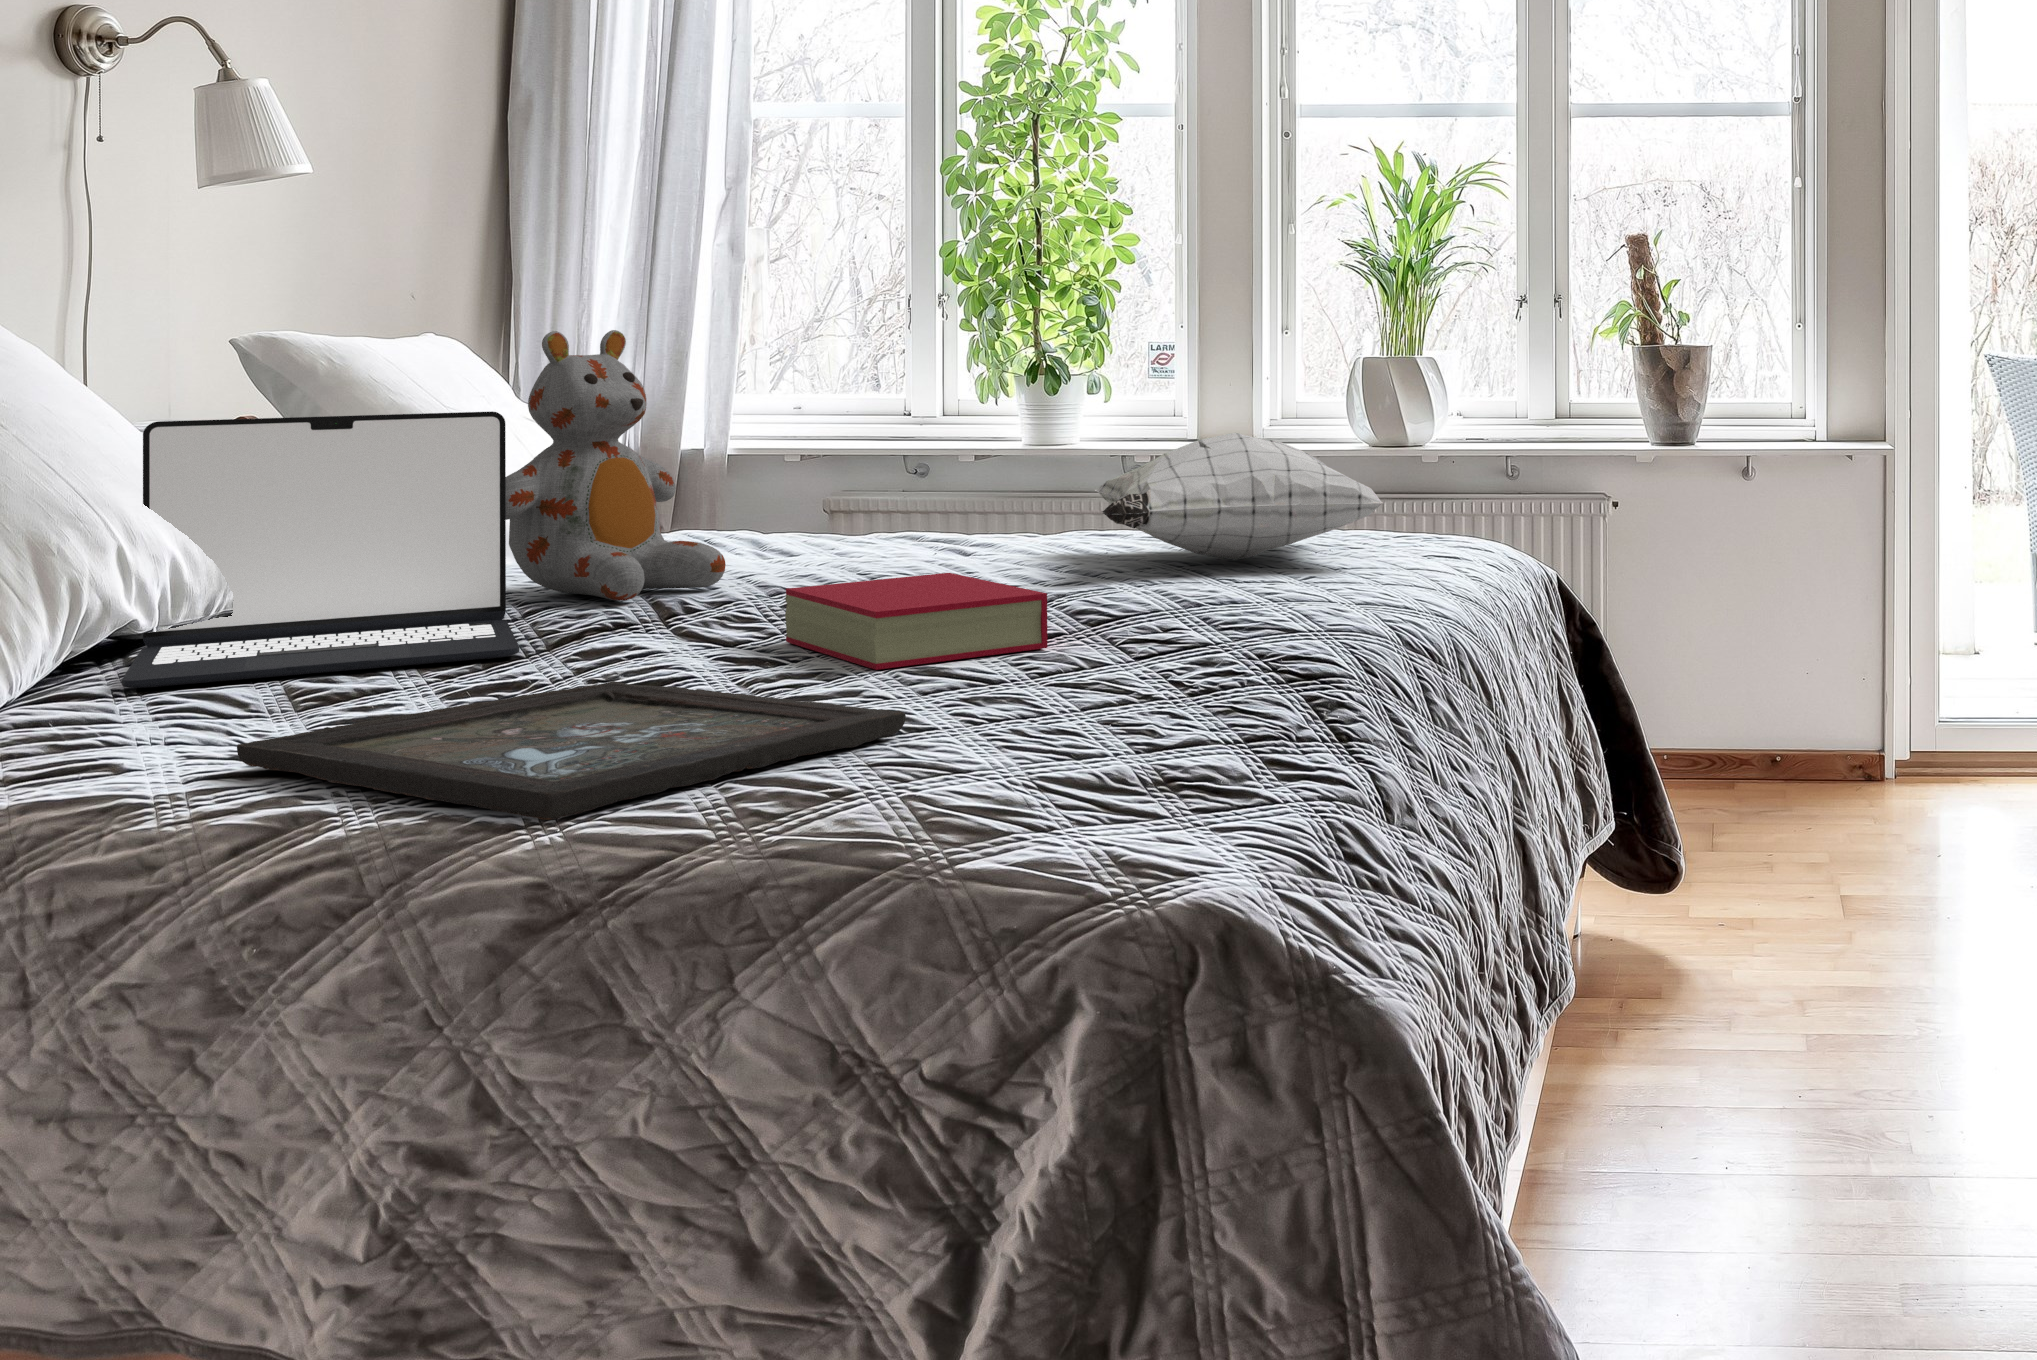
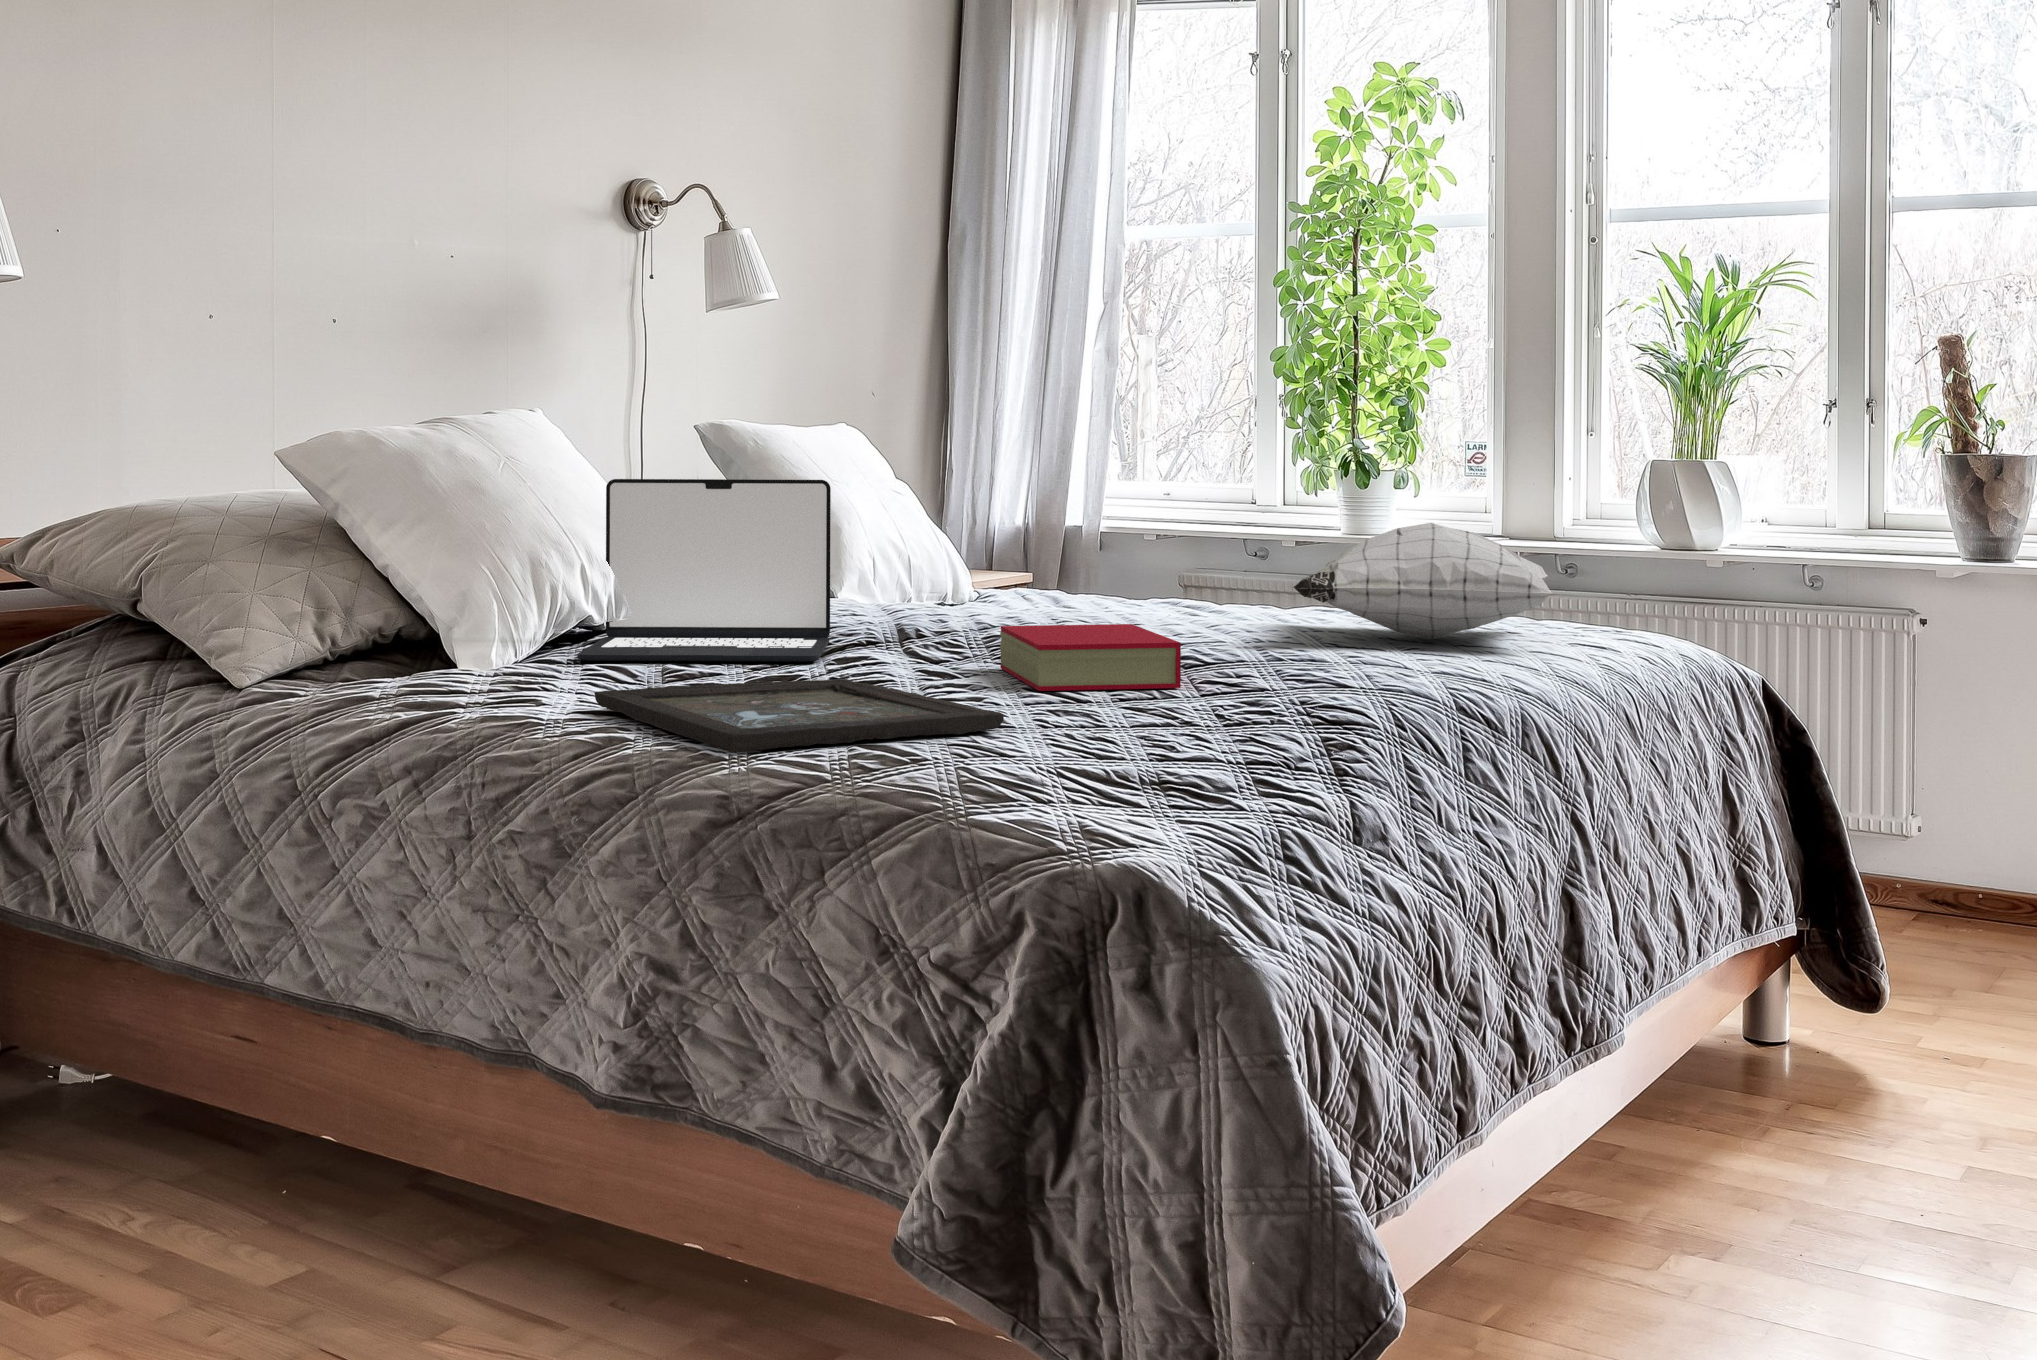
stuffed bear: present [505,330,726,601] -> none [835,420,1005,633]

